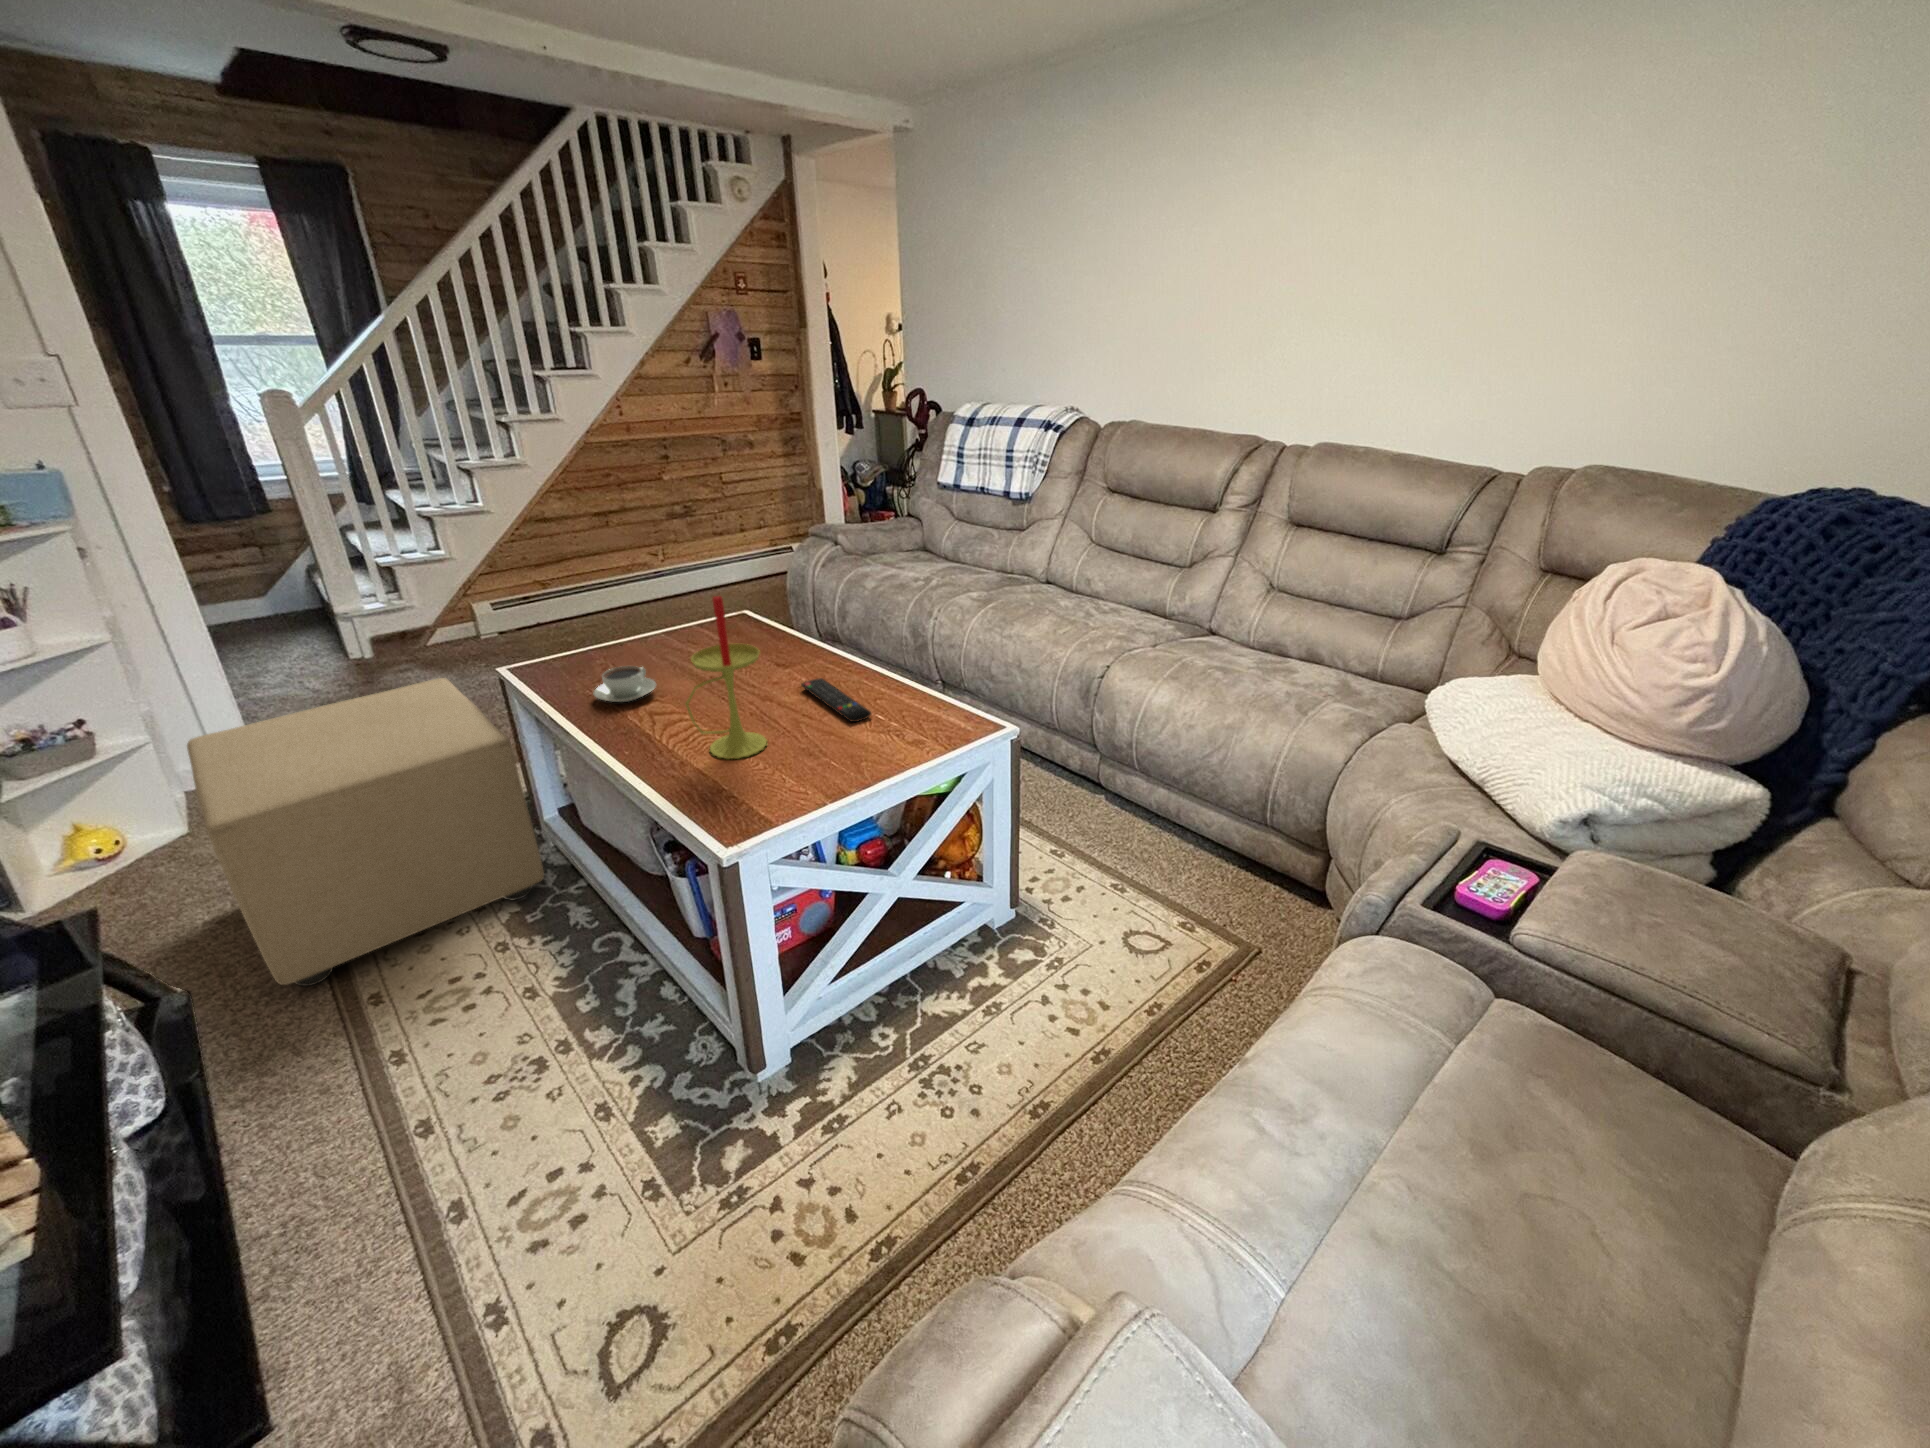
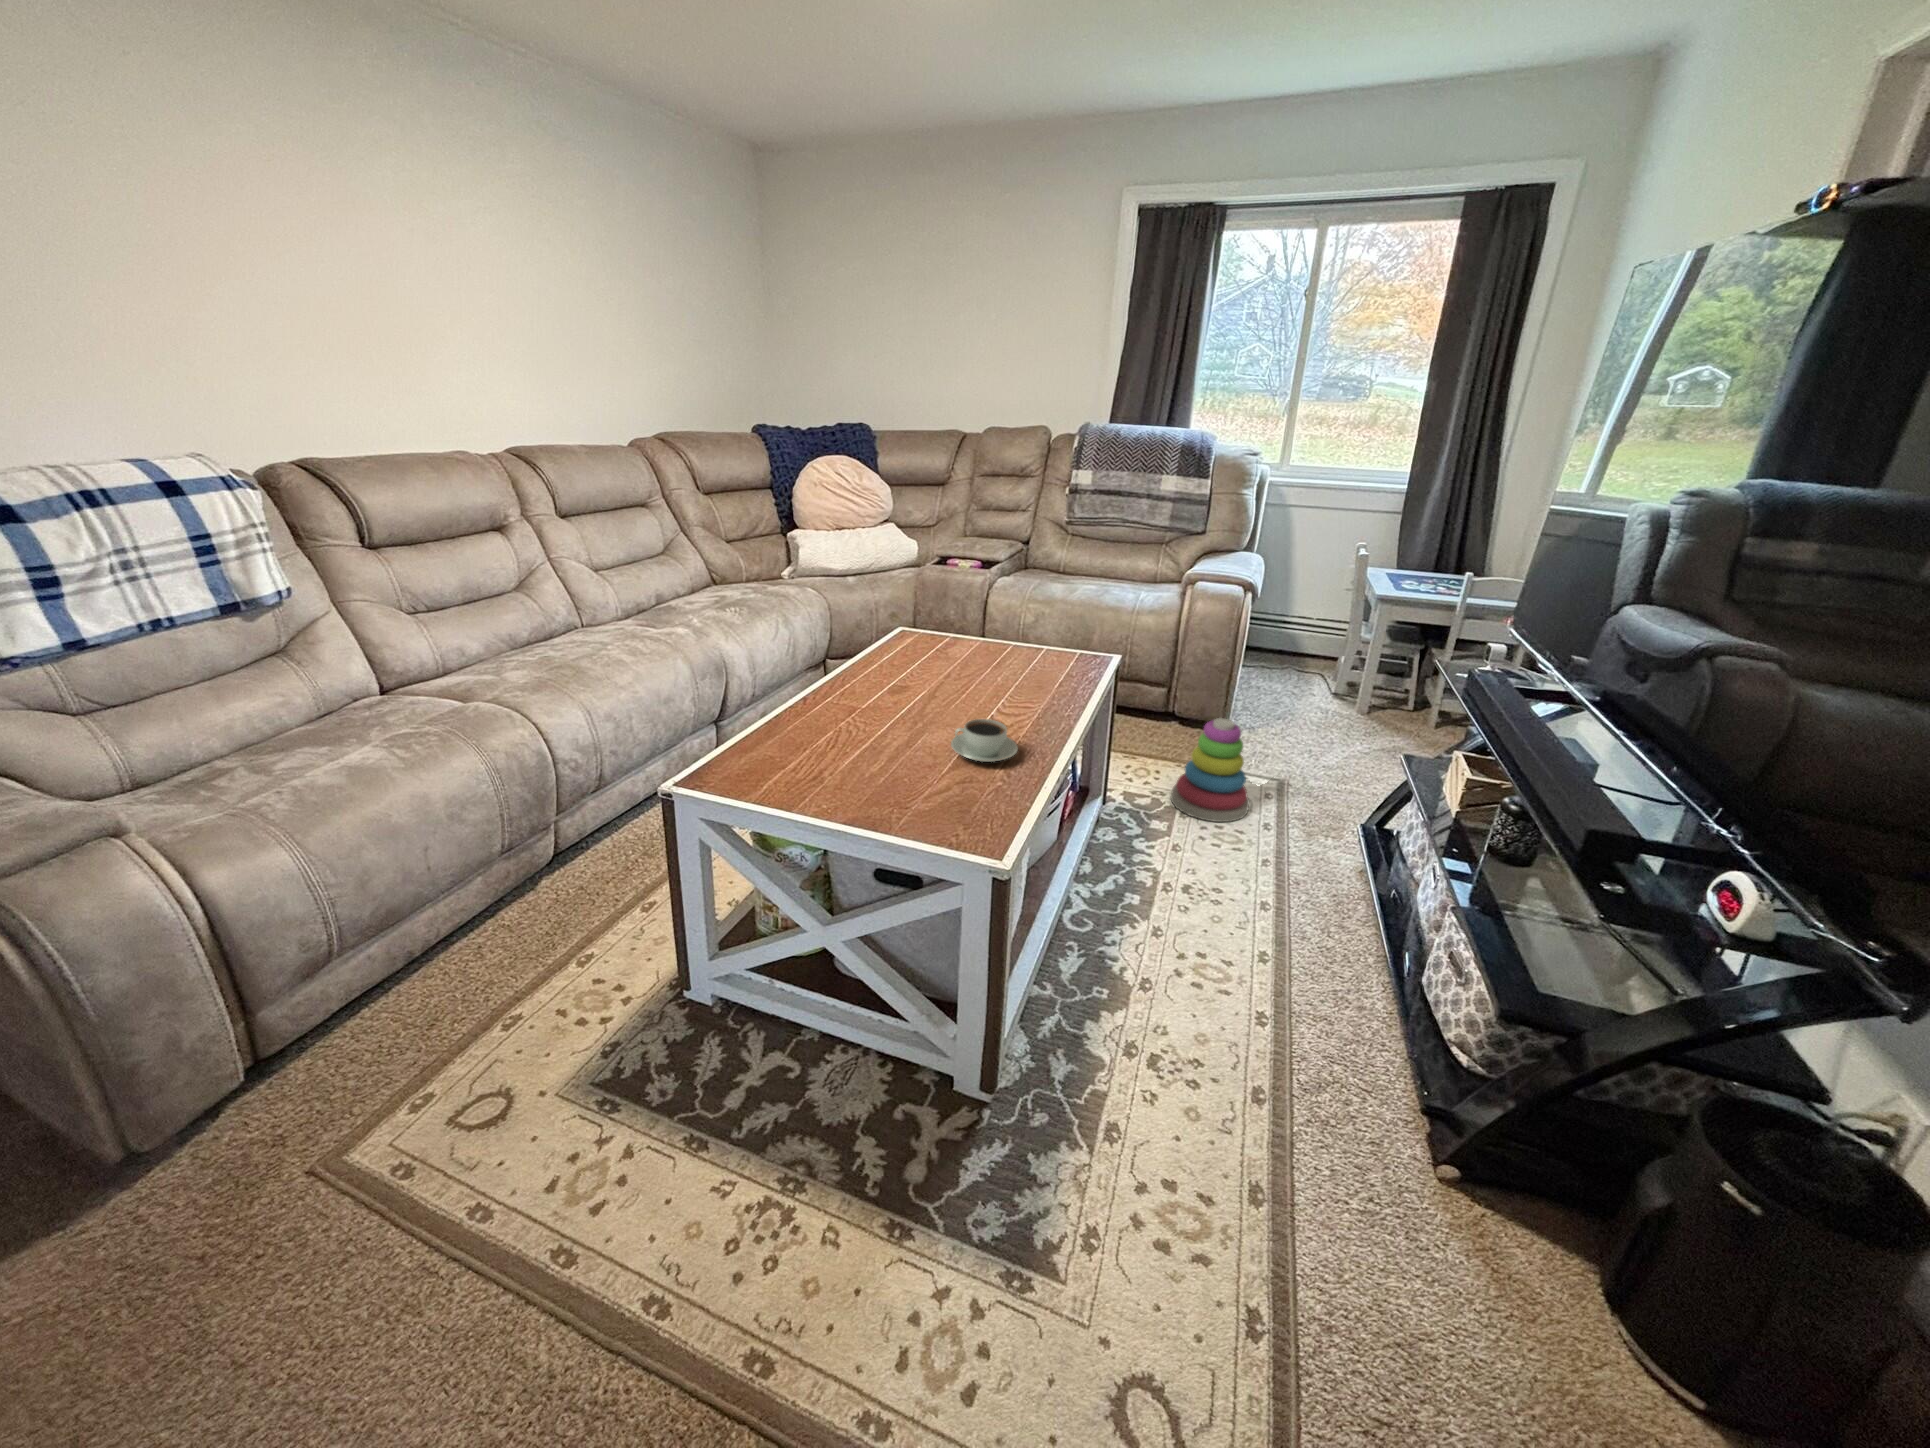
candle: present [686,596,767,759] -> none [985,545,1055,688]
ottoman: present [187,678,544,986] -> none [1009,824,1424,1305]
remote control: present [801,678,872,722] -> none [866,647,932,685]
stacking toy: none [552,1116,712,1339] -> present [1171,718,1249,822]

